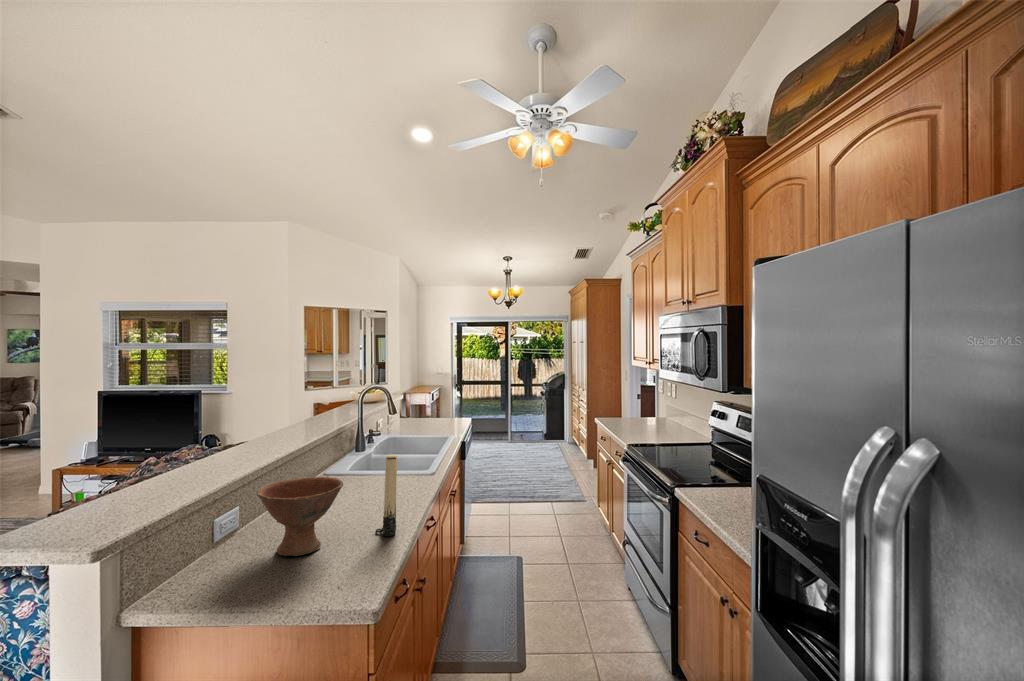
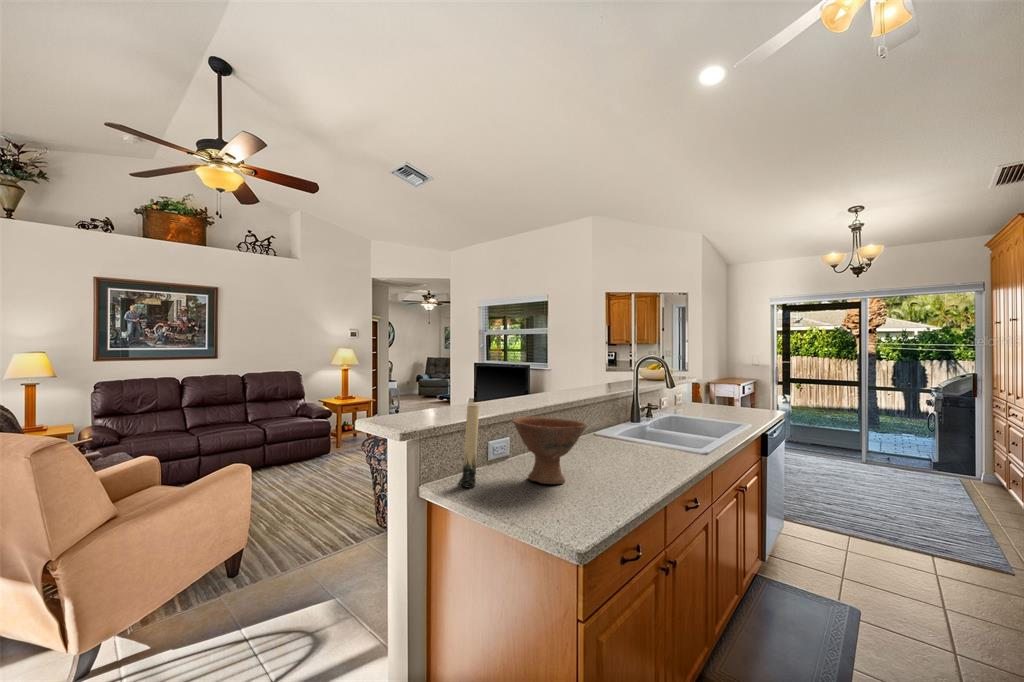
candle: present [375,455,397,536] -> present [459,403,479,487]

